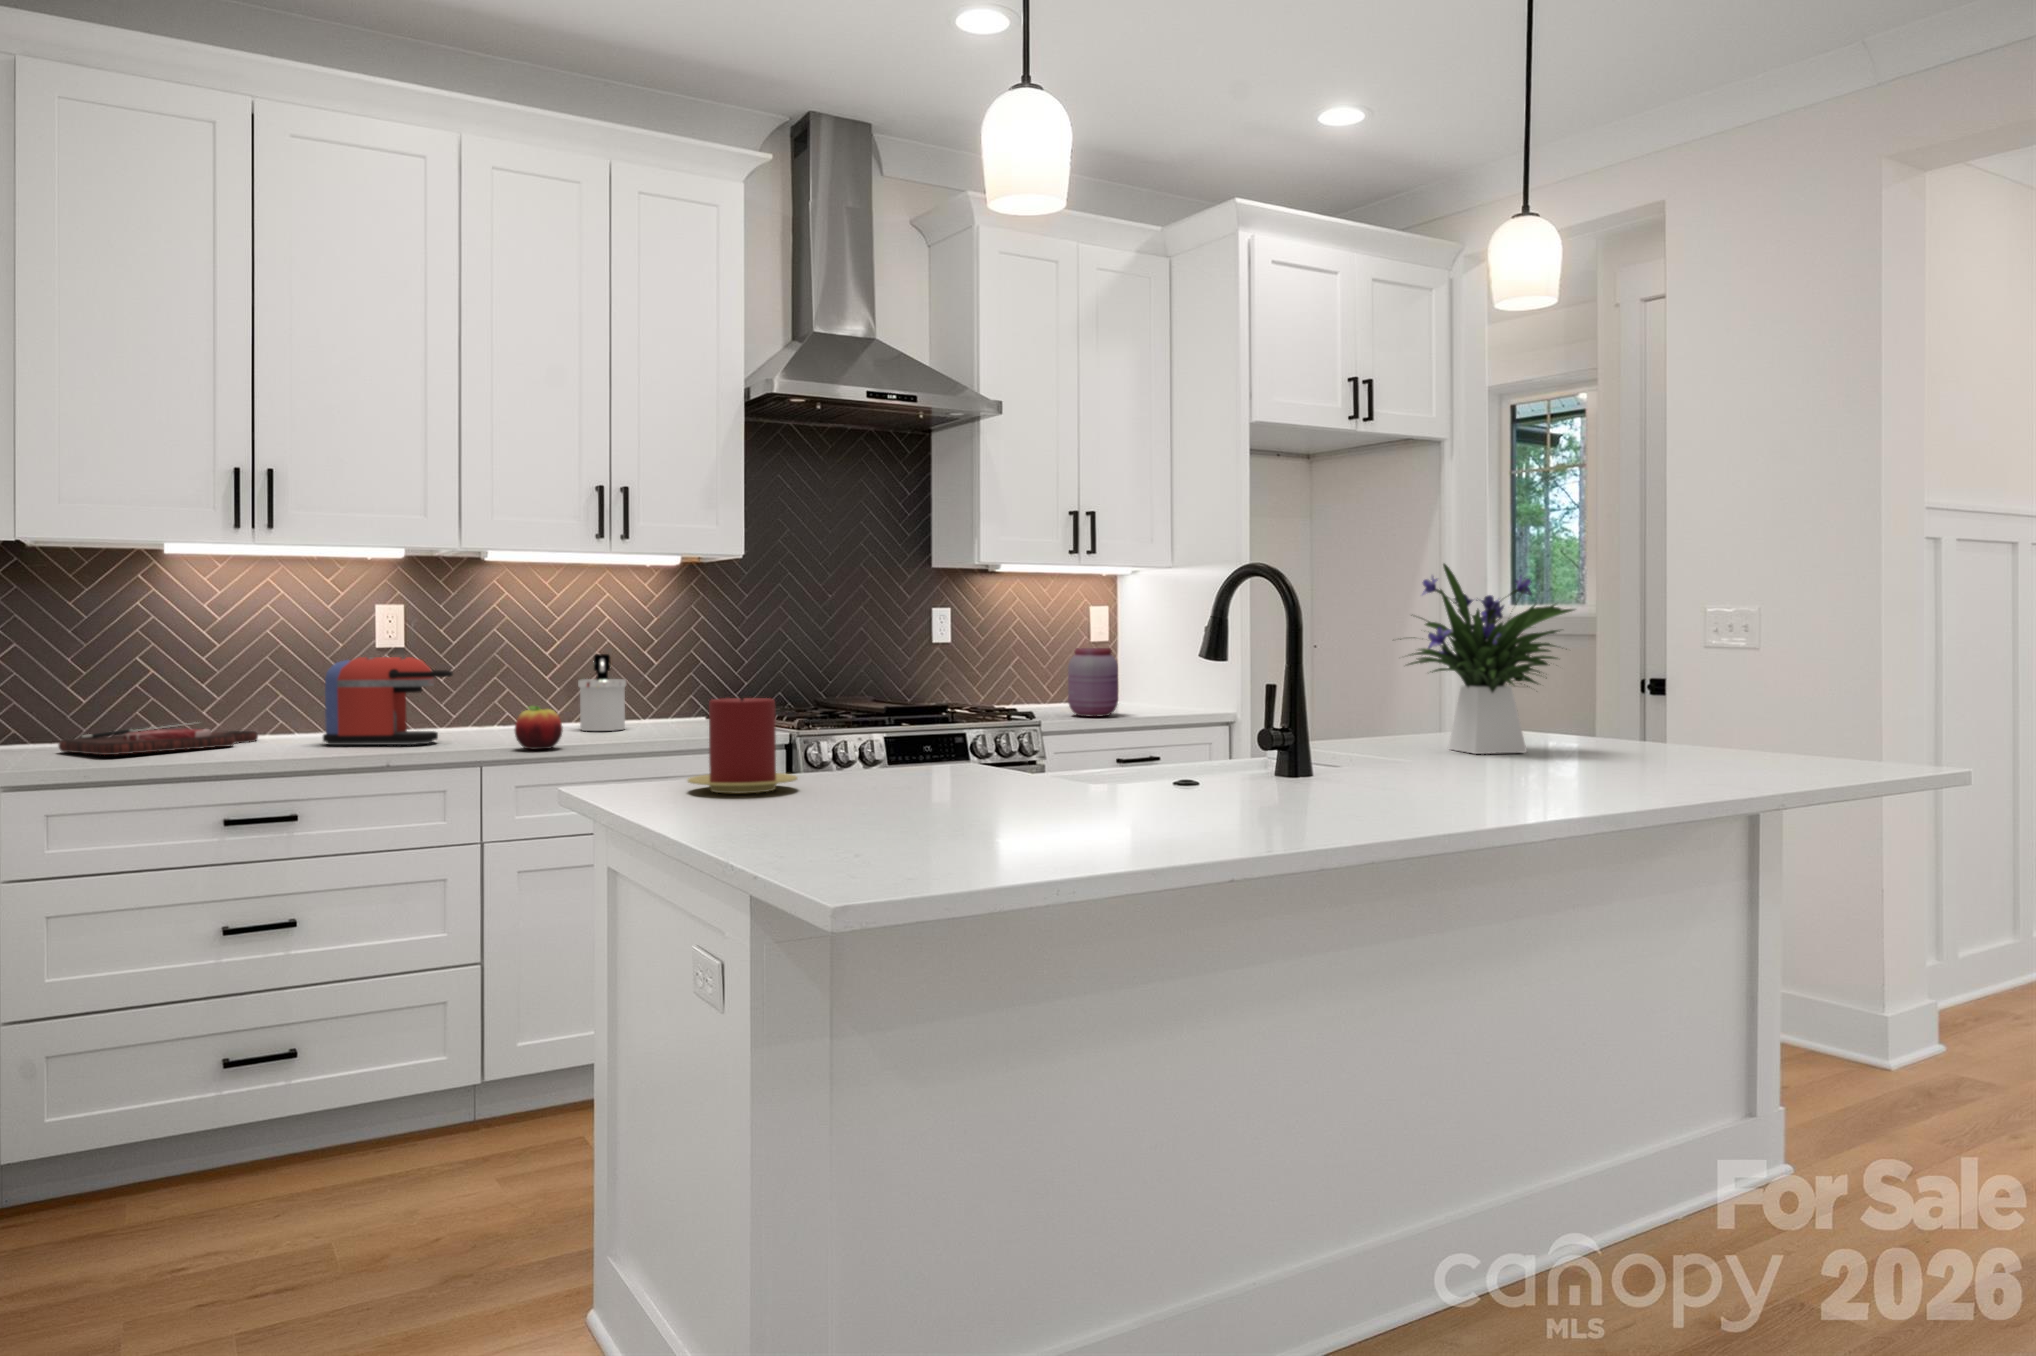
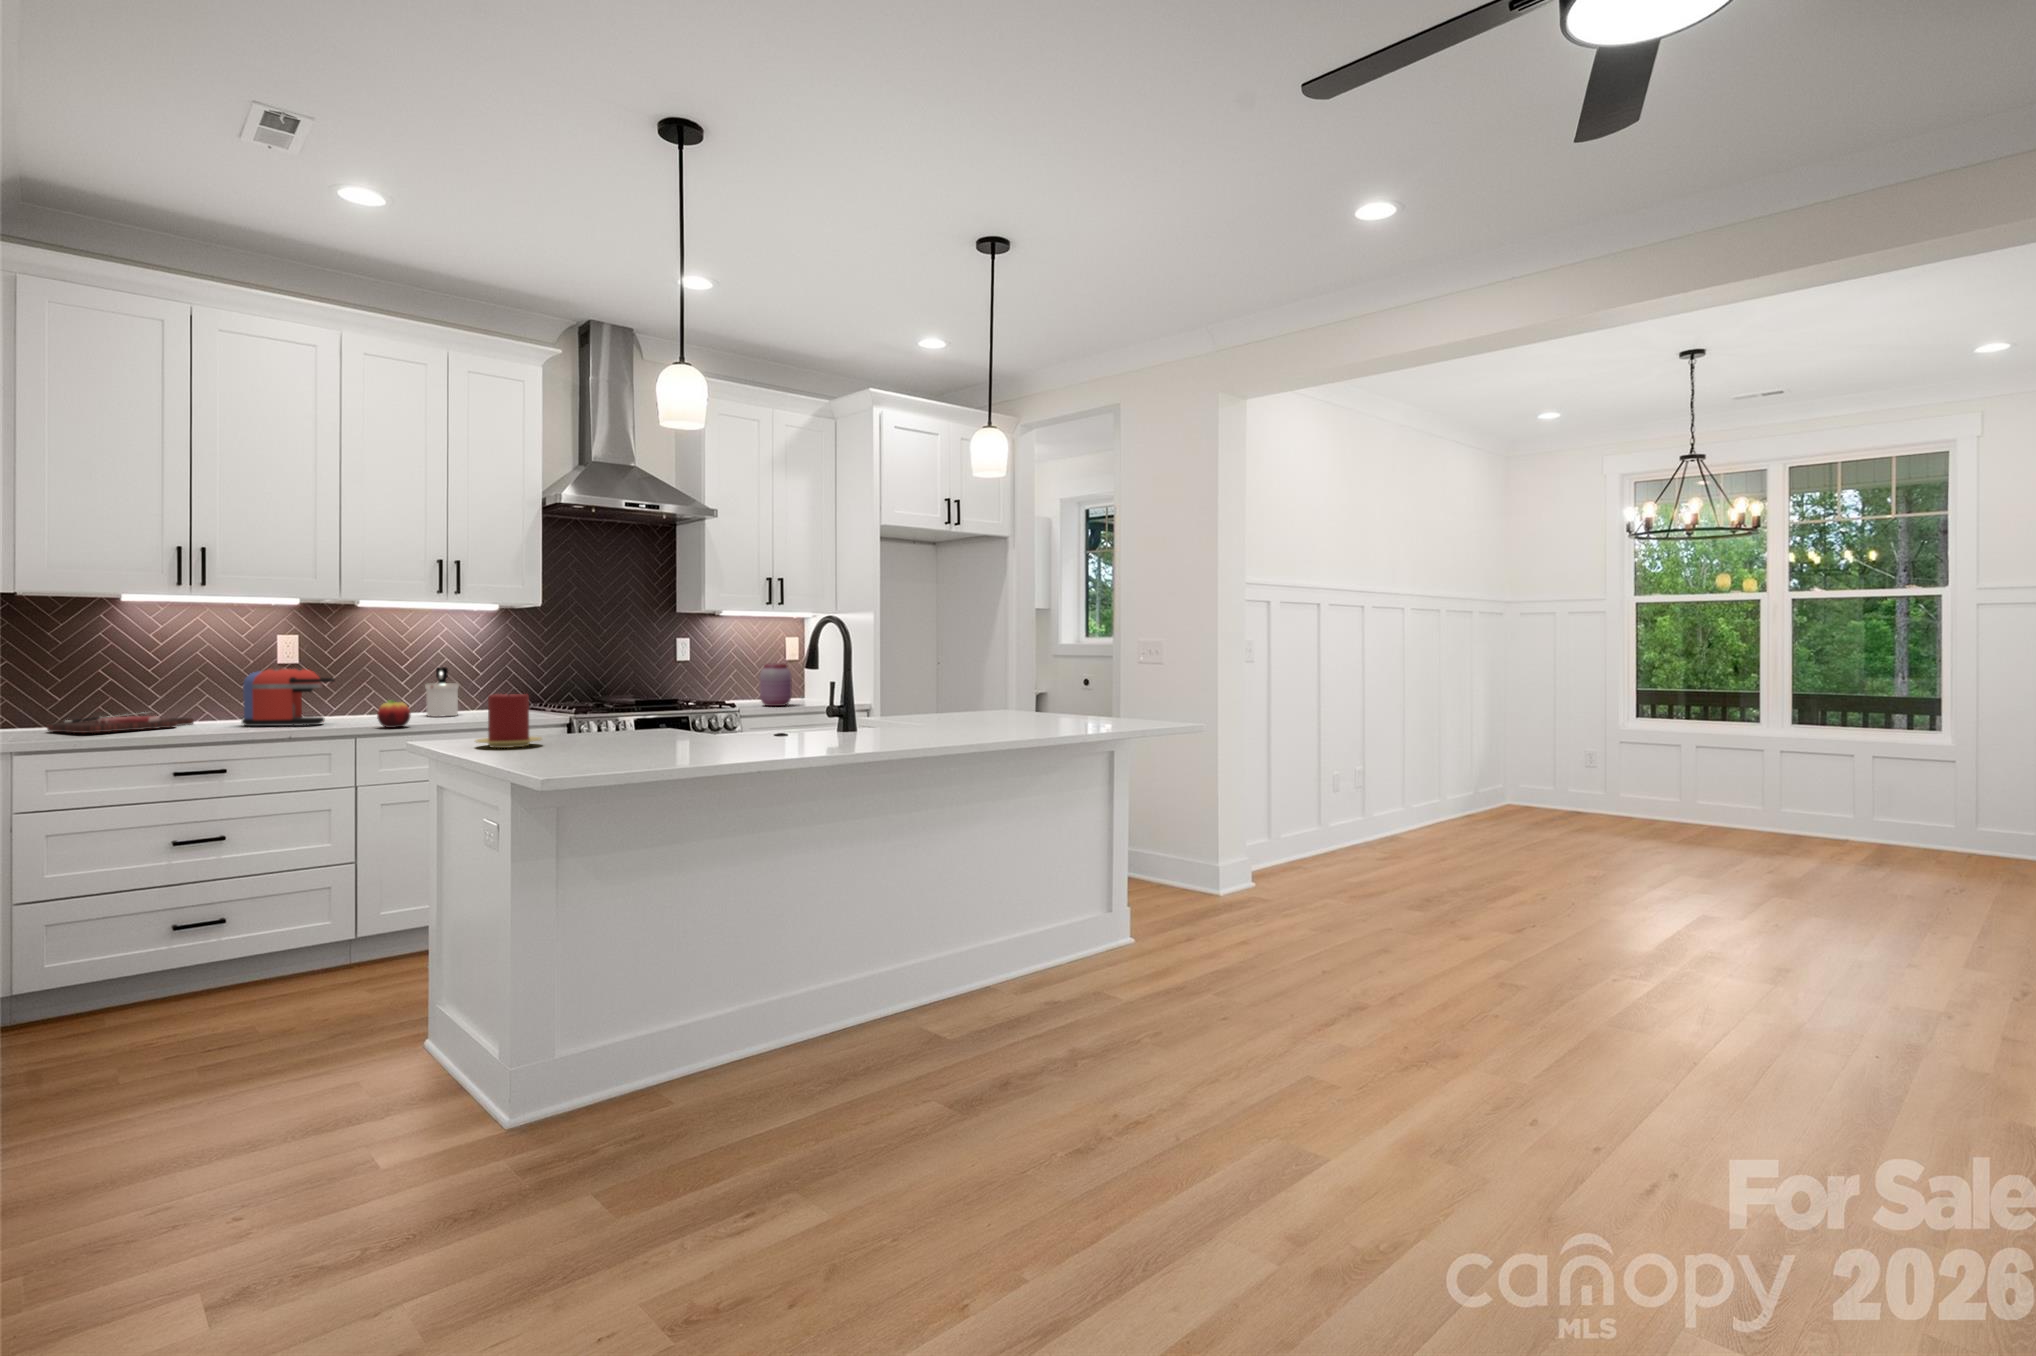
flower arrangement: present [1400,564,1574,754] -> none [918,618,1015,724]

